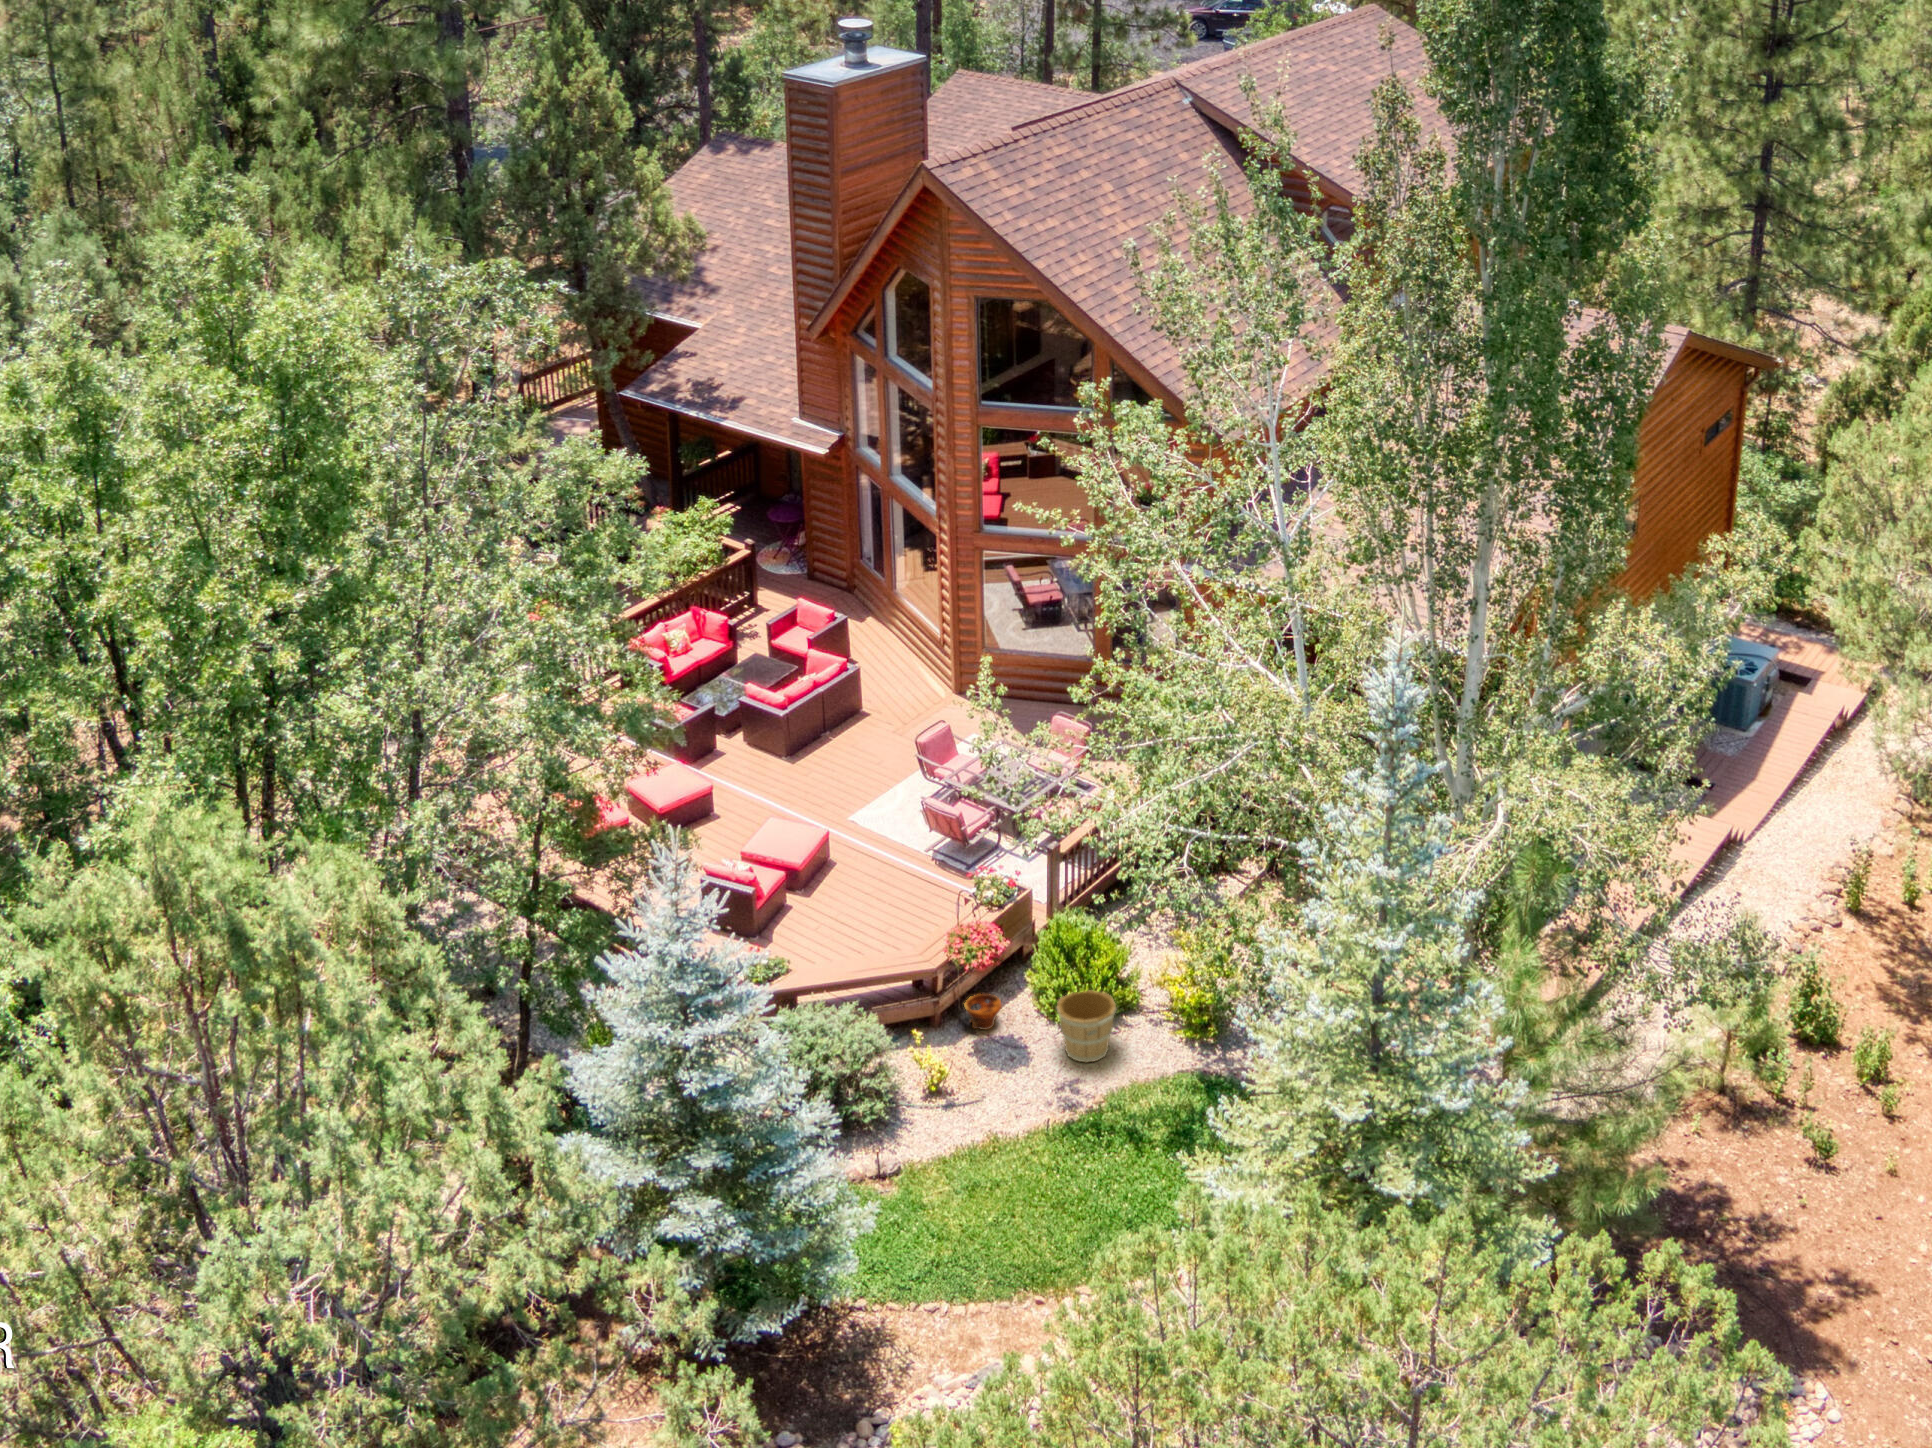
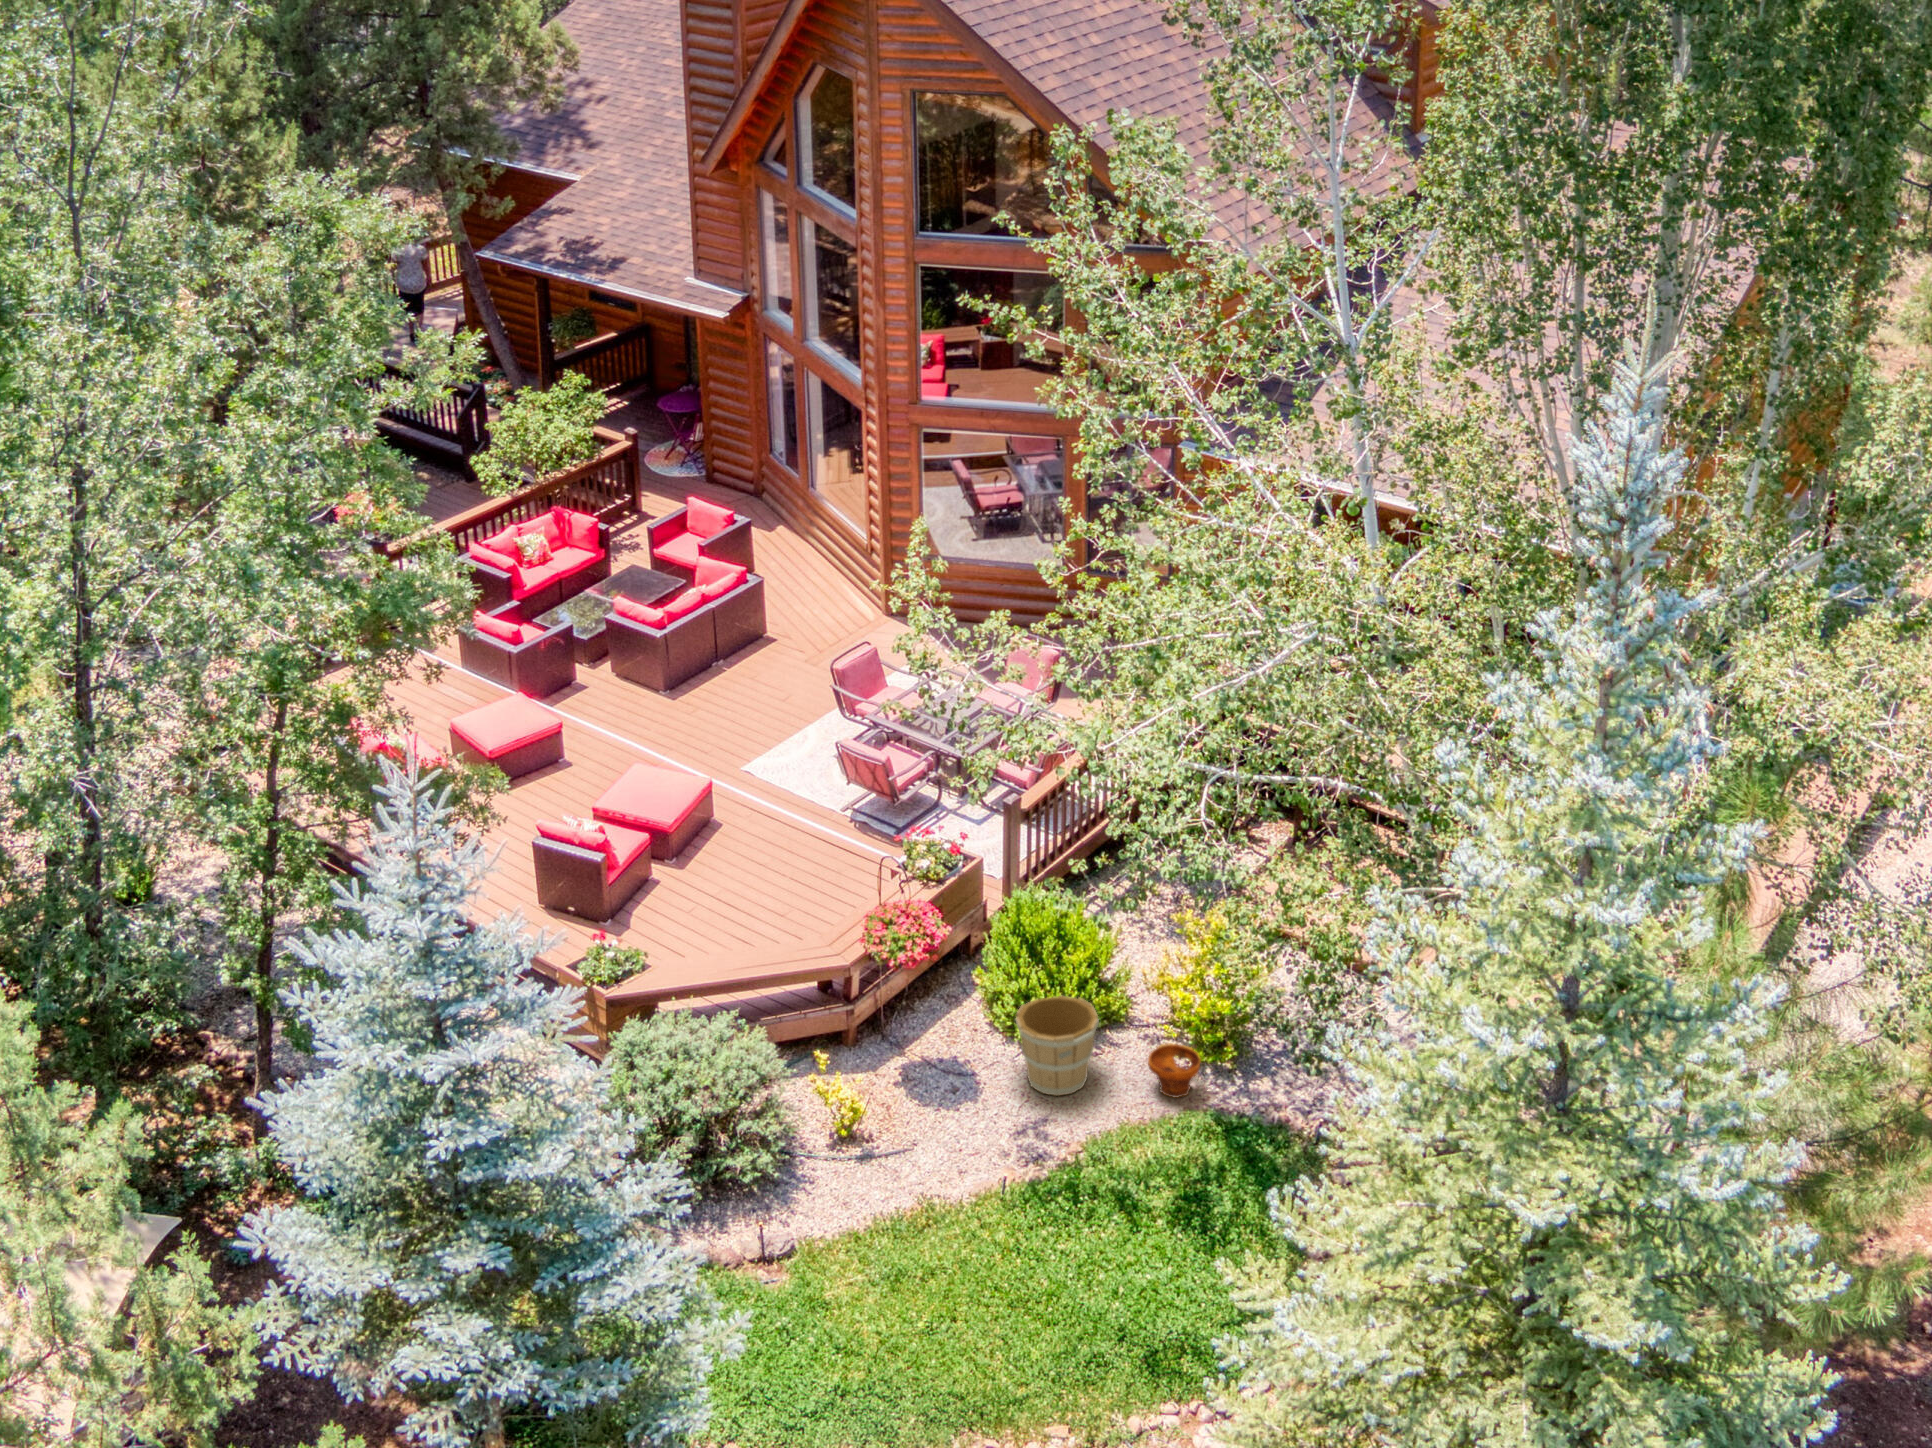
planter: present [964,994,1002,1030] -> present [1148,1043,1201,1098]

